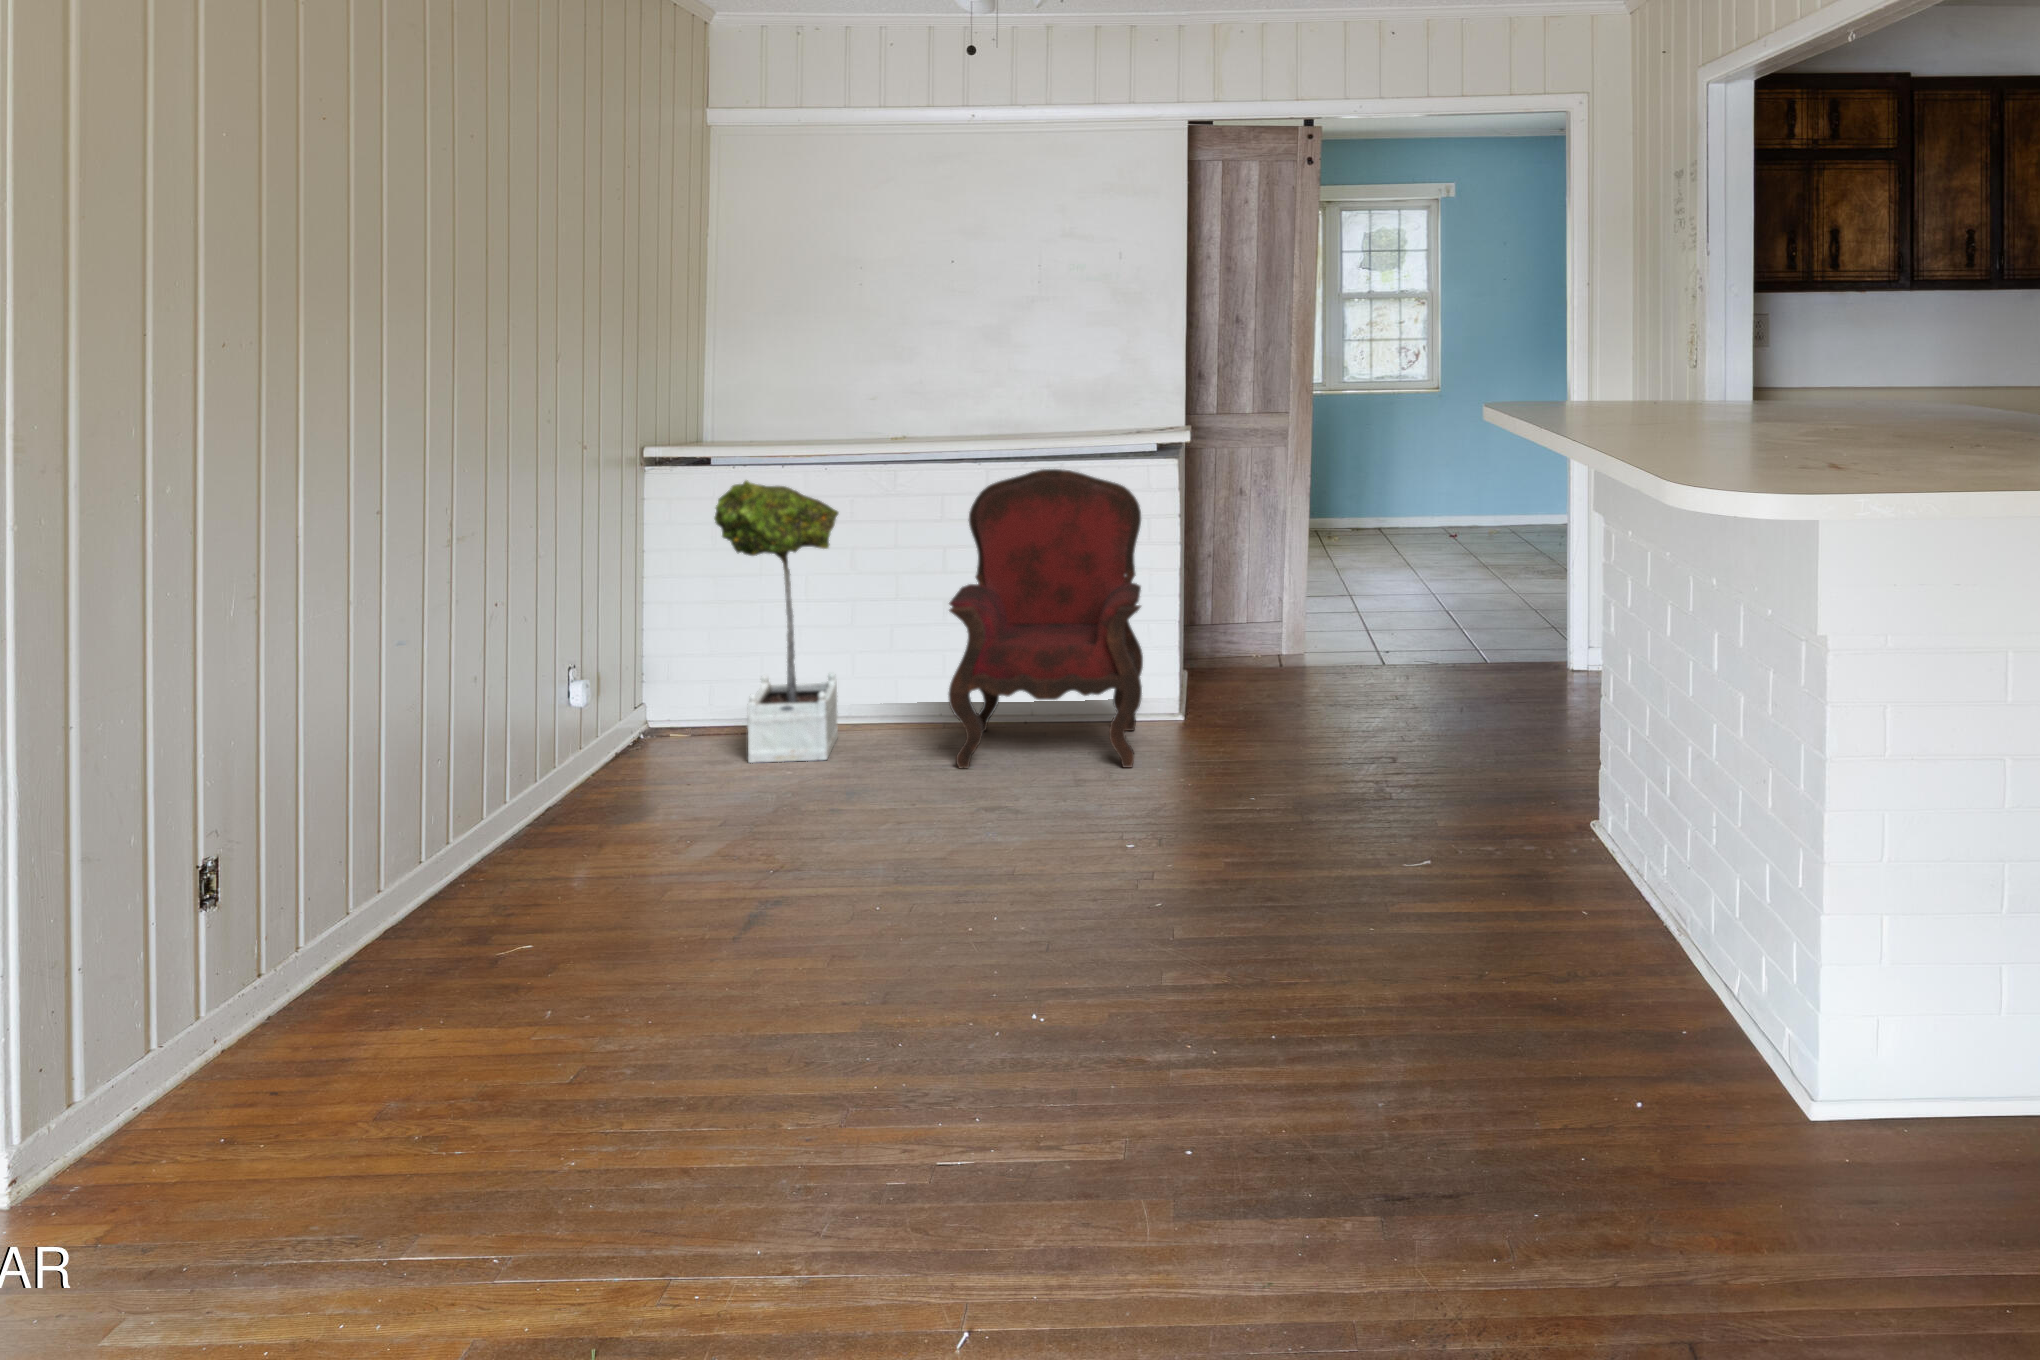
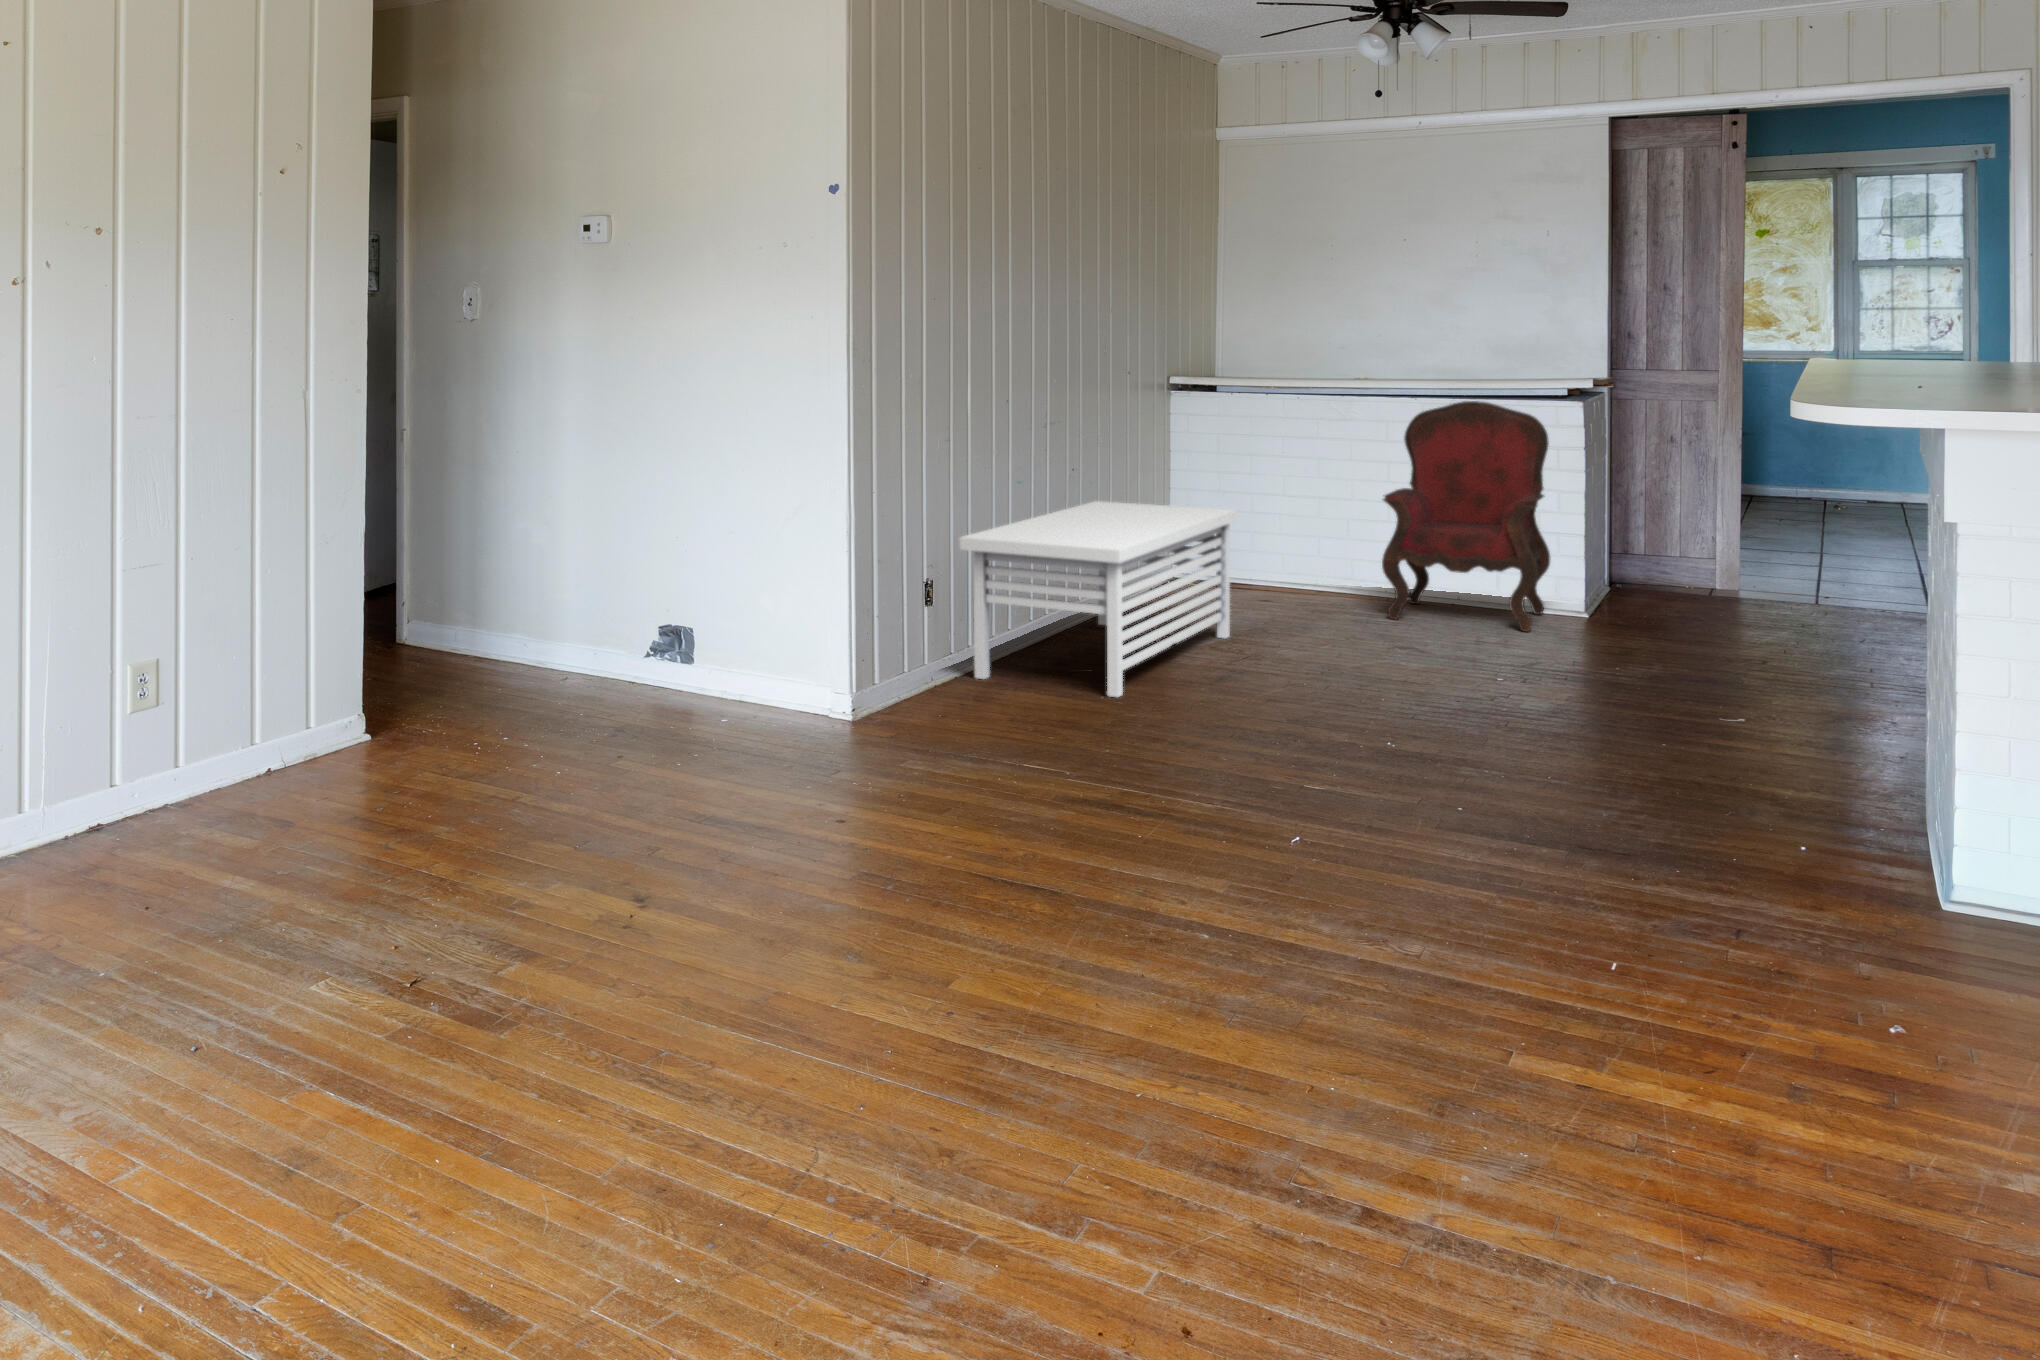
potted tree: present [714,480,838,763] -> none [1216,400,1304,606]
storage bench: none [206,660,751,1081] -> present [960,501,1237,697]

